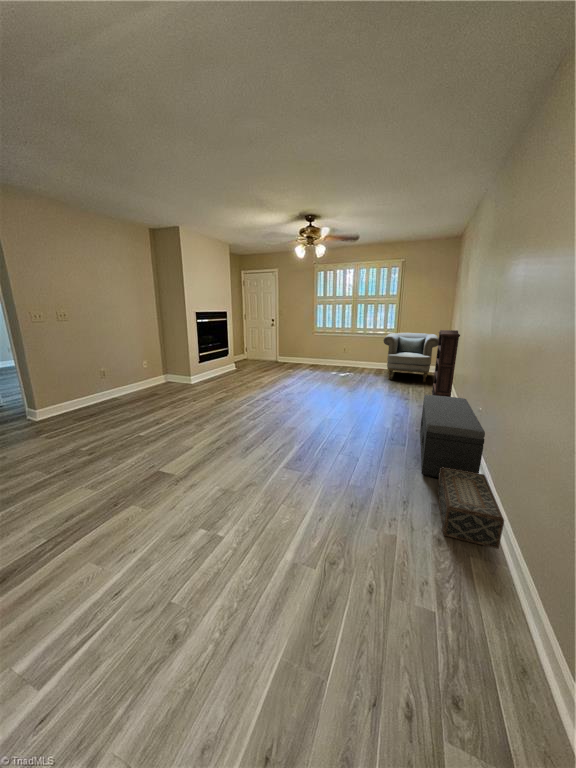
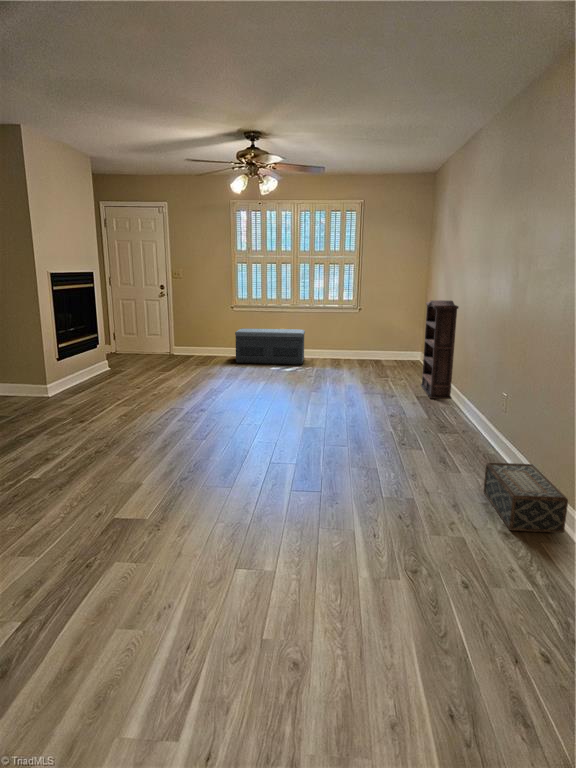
armchair: present [383,333,439,382] -> none [346,305,421,374]
storage bench: present [420,395,485,478] -> present [235,328,305,365]

